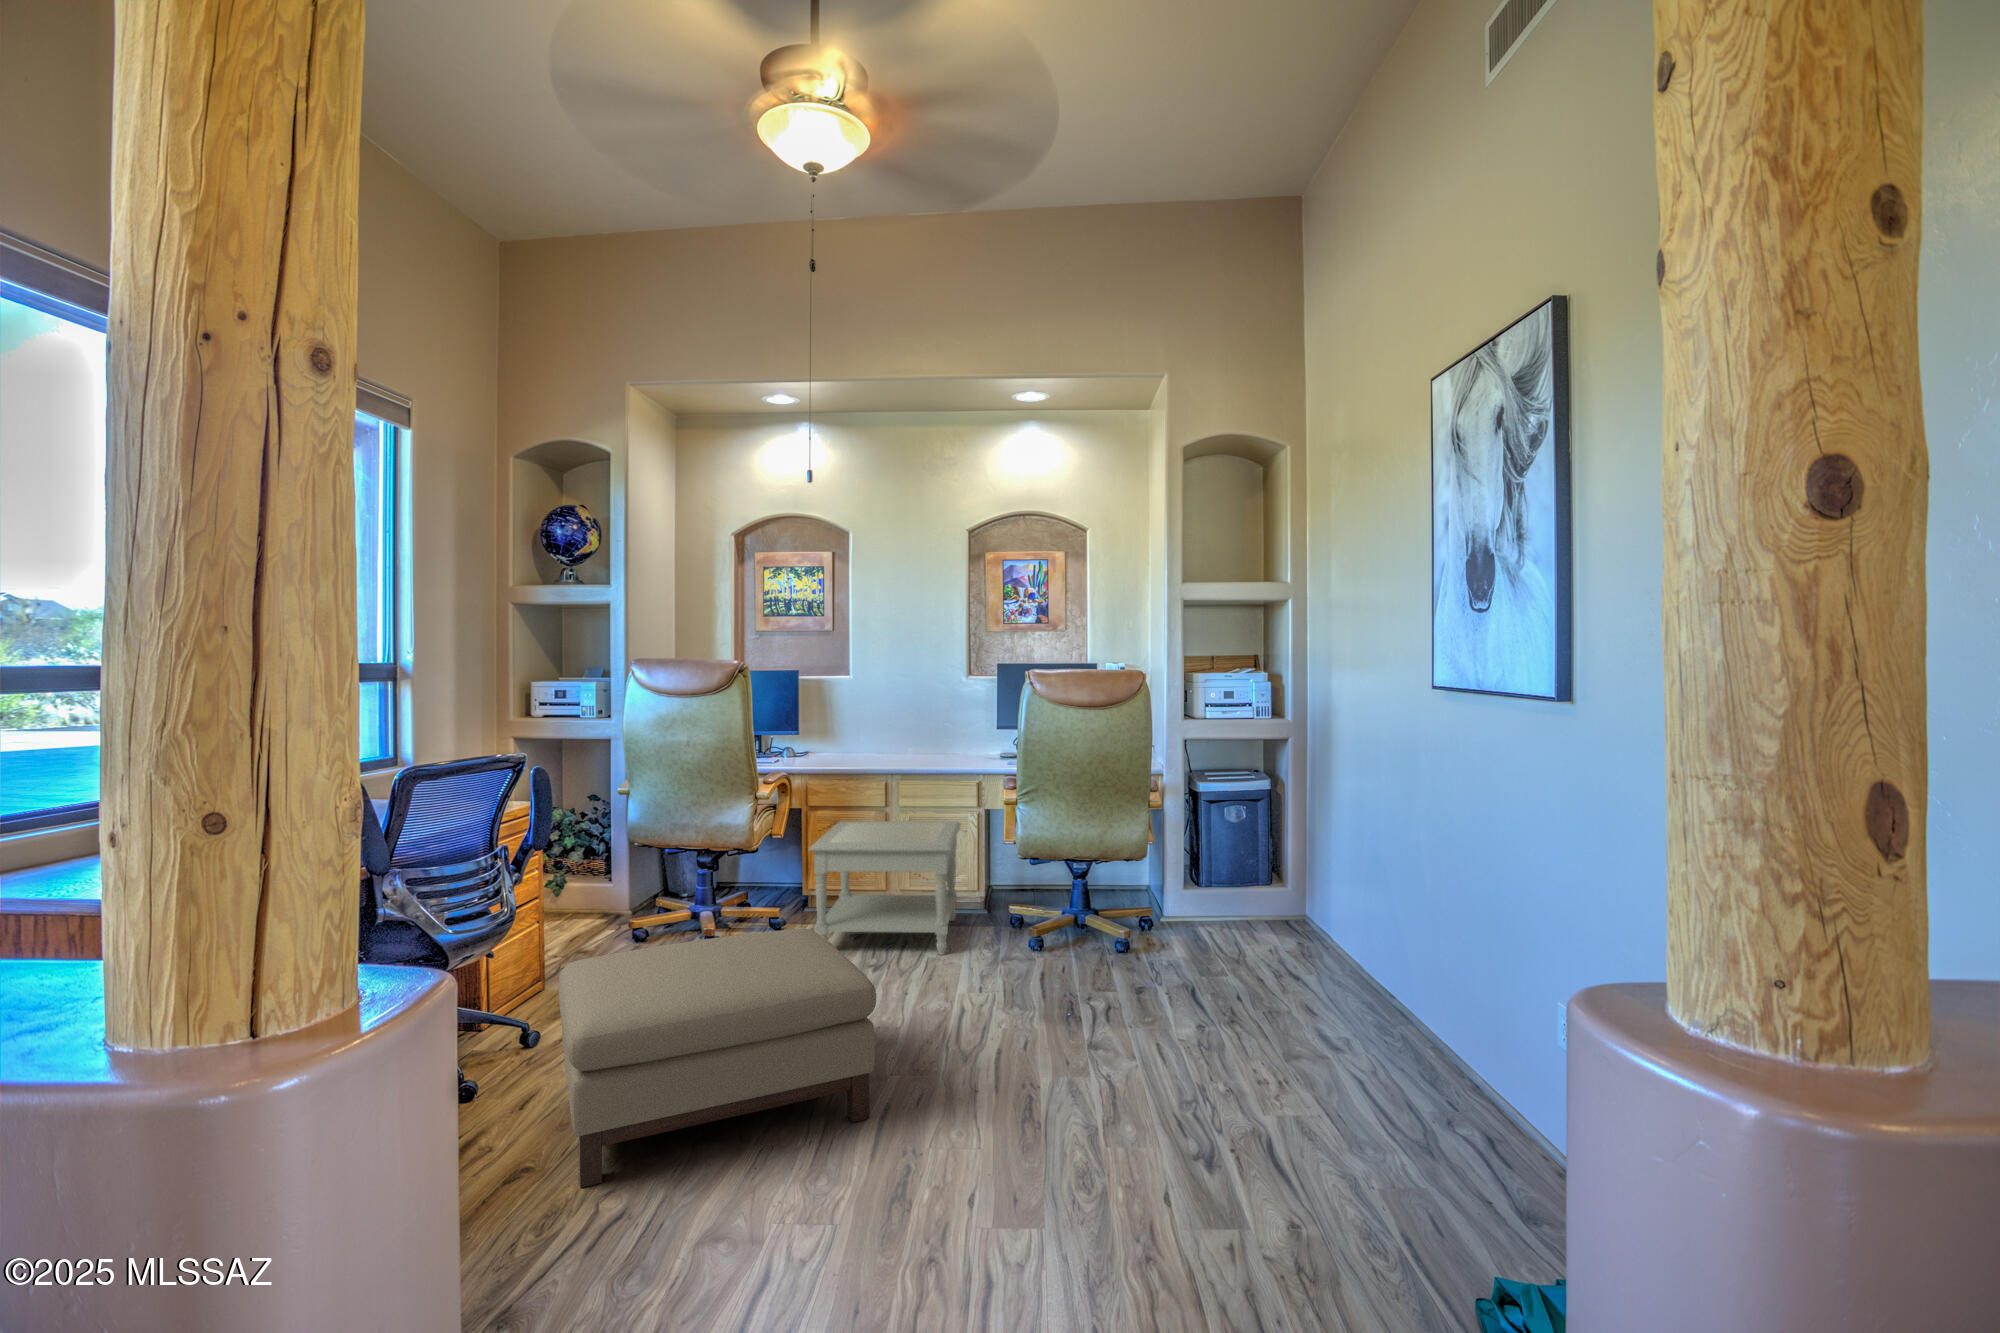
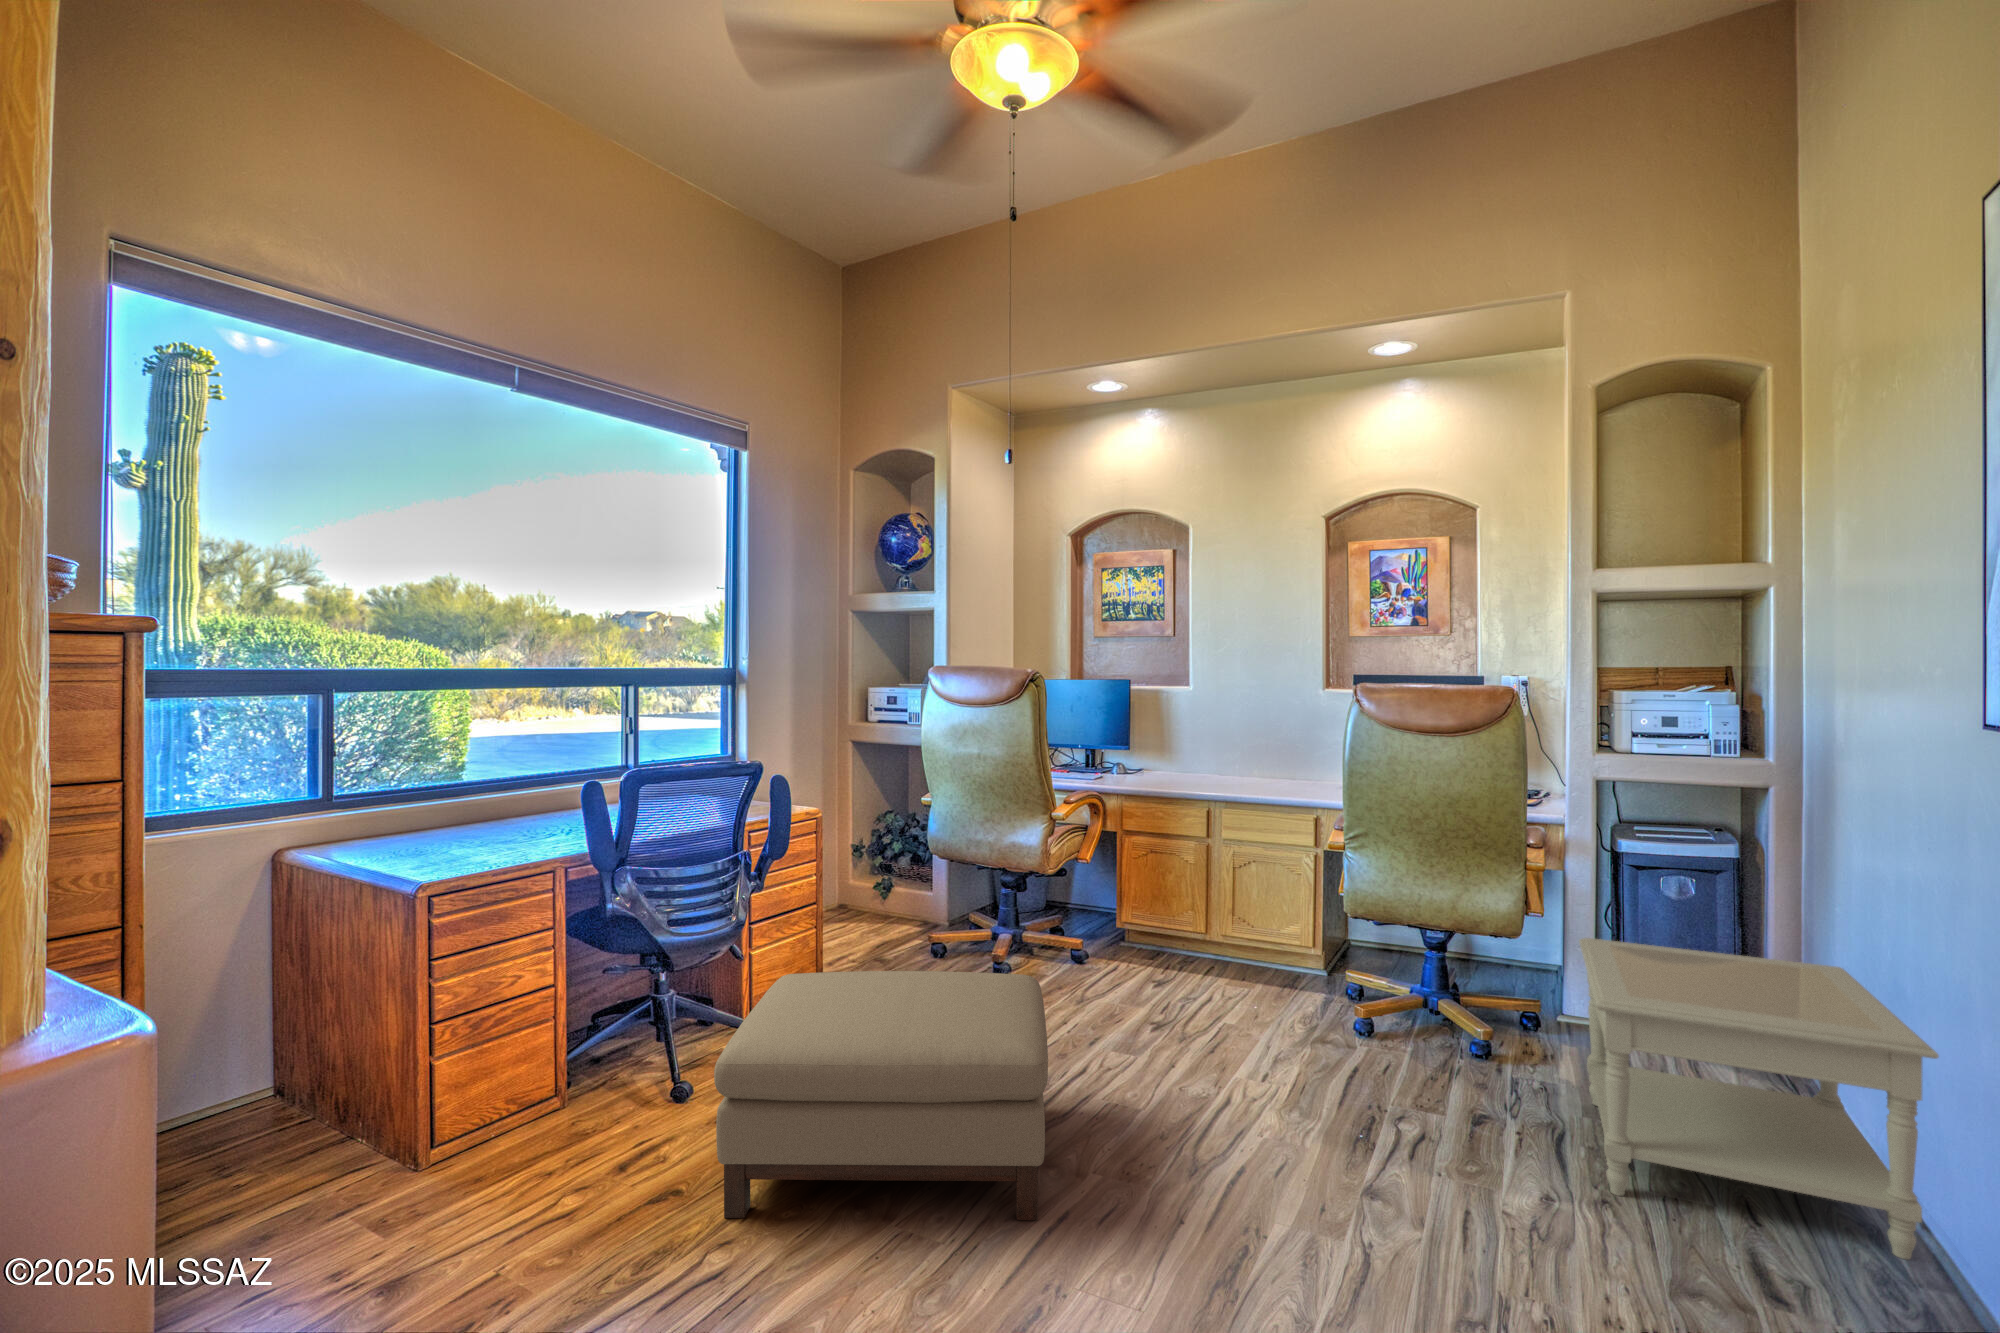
side table: present [808,821,961,955] -> present [1579,938,1939,1259]

